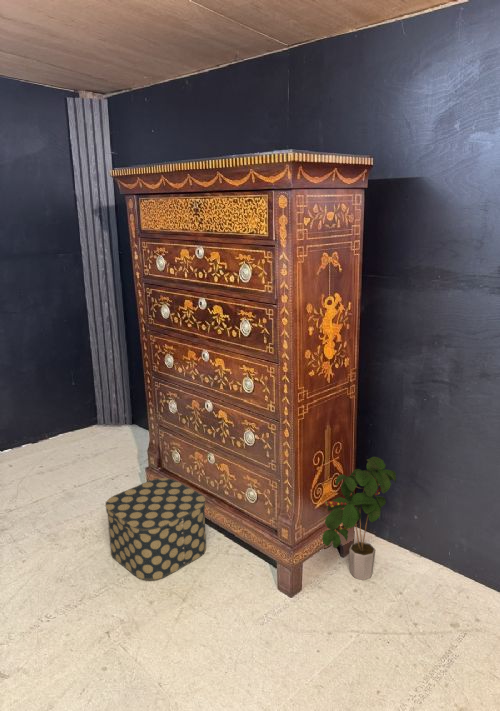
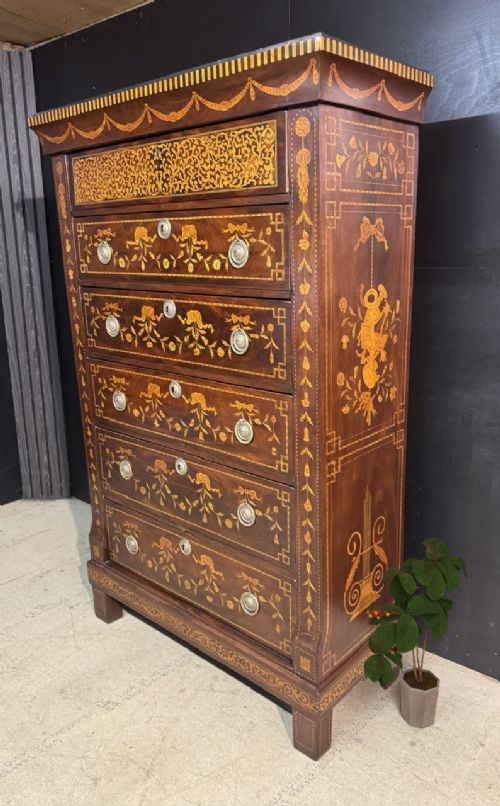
storage box: present [105,478,206,581] -> none [23,577,180,742]

